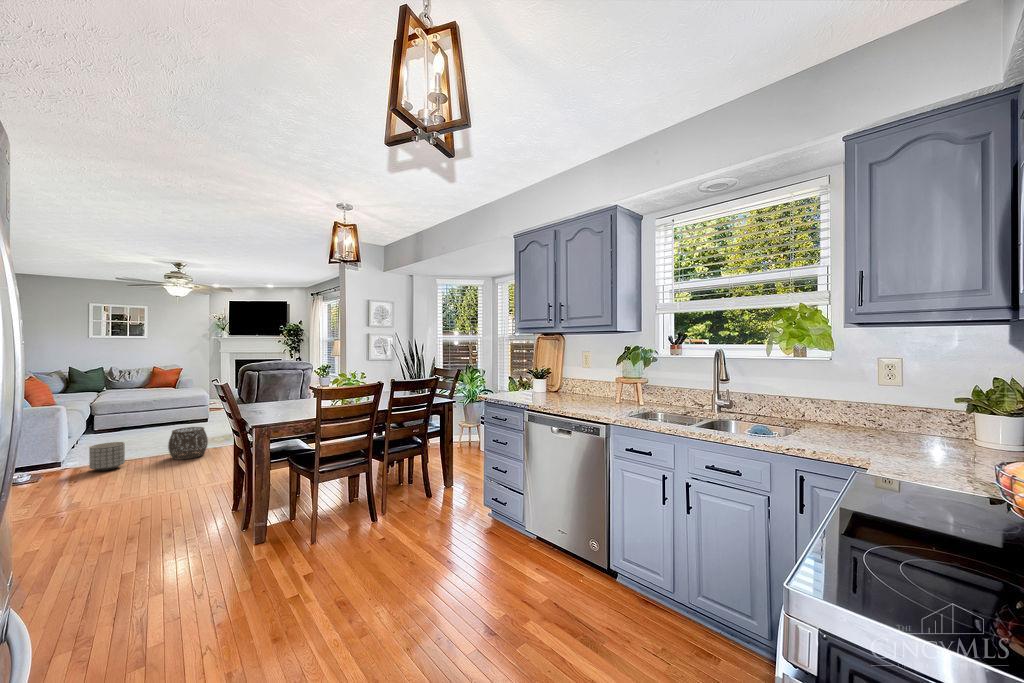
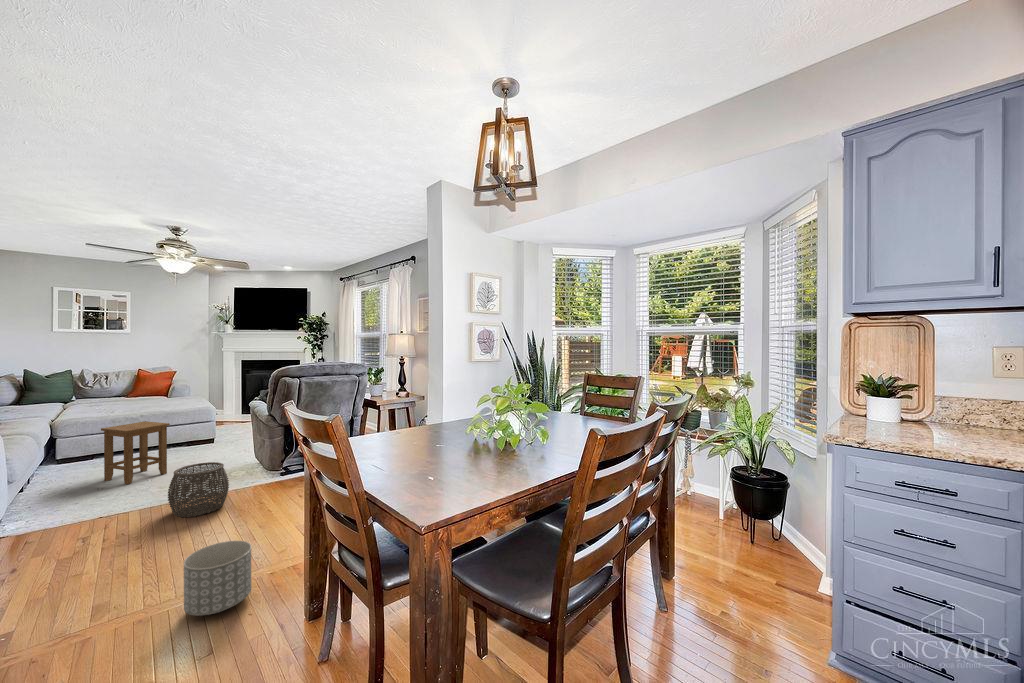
stool: none [126,403,172,444] -> present [101,421,170,484]
planter: present [89,442,125,471] -> present [184,541,251,616]

